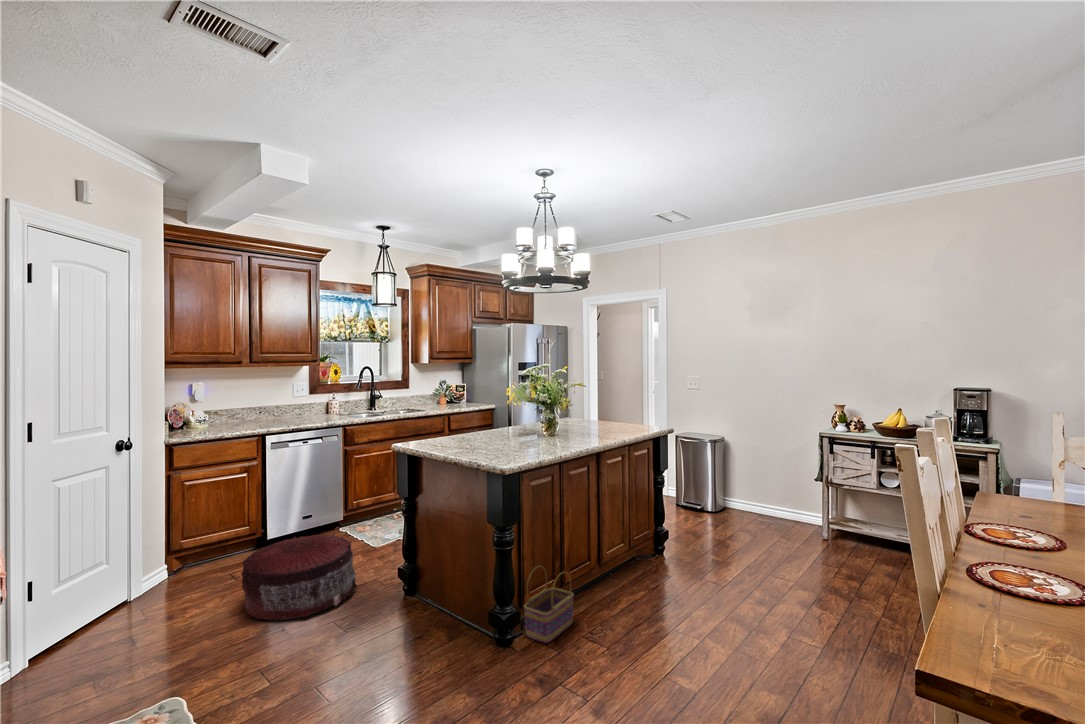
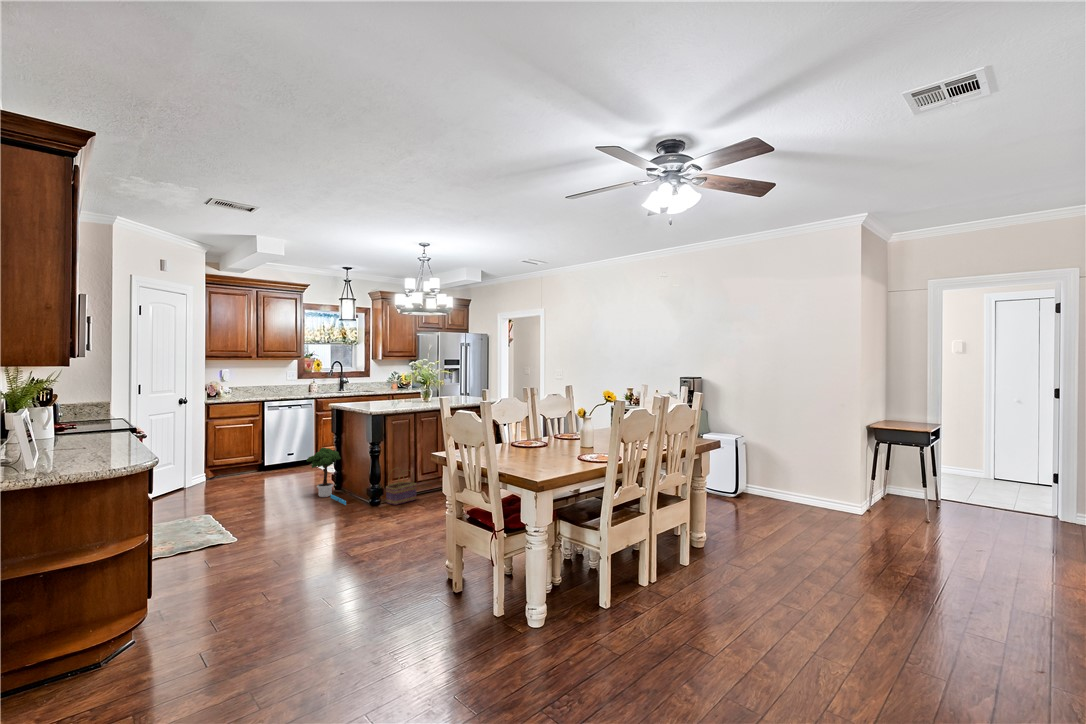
potted tree: none [363,527,455,650] -> present [307,448,346,505]
pouf: present [241,534,357,620] -> none [244,457,309,495]

